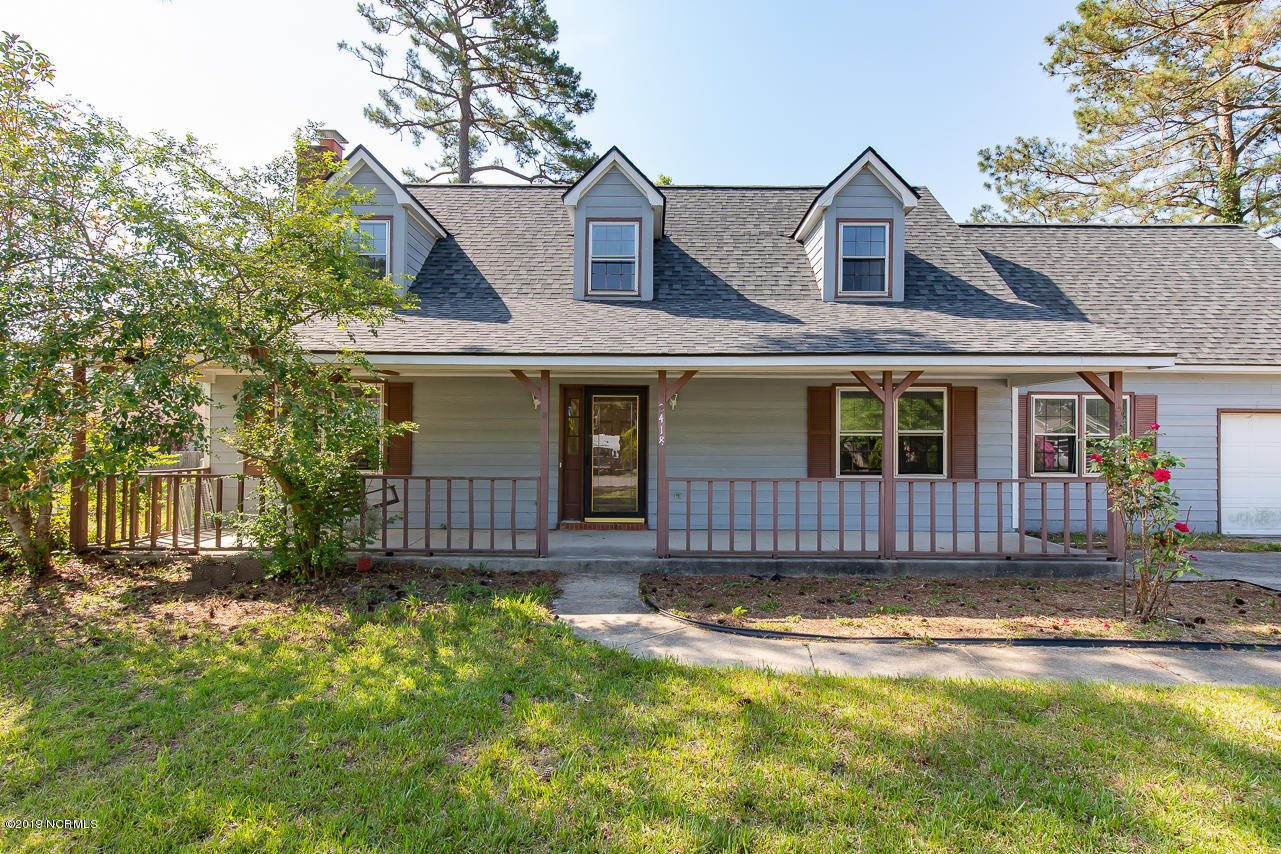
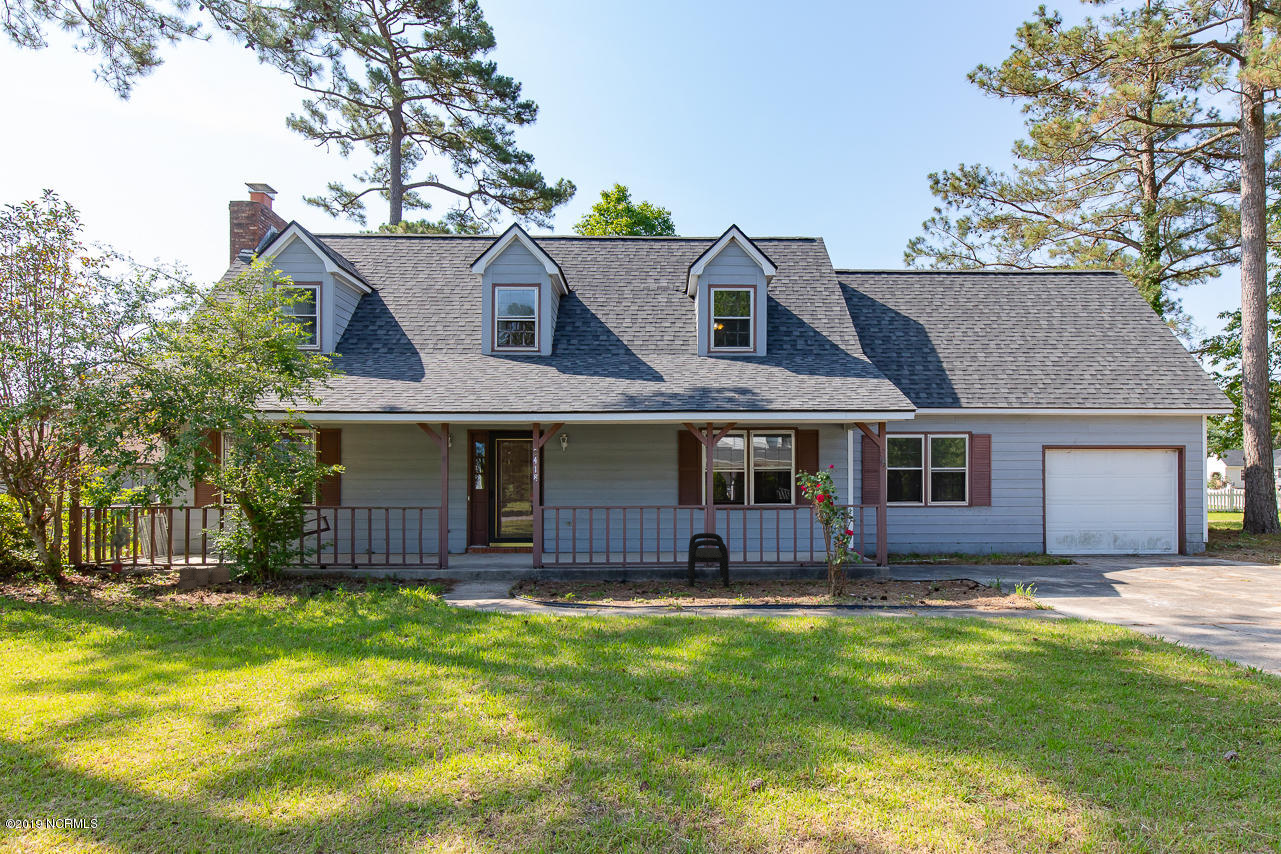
potted tree: present [342,500,383,571] -> present [92,520,142,573]
bench: none [857,513,941,590] -> present [688,533,729,587]

